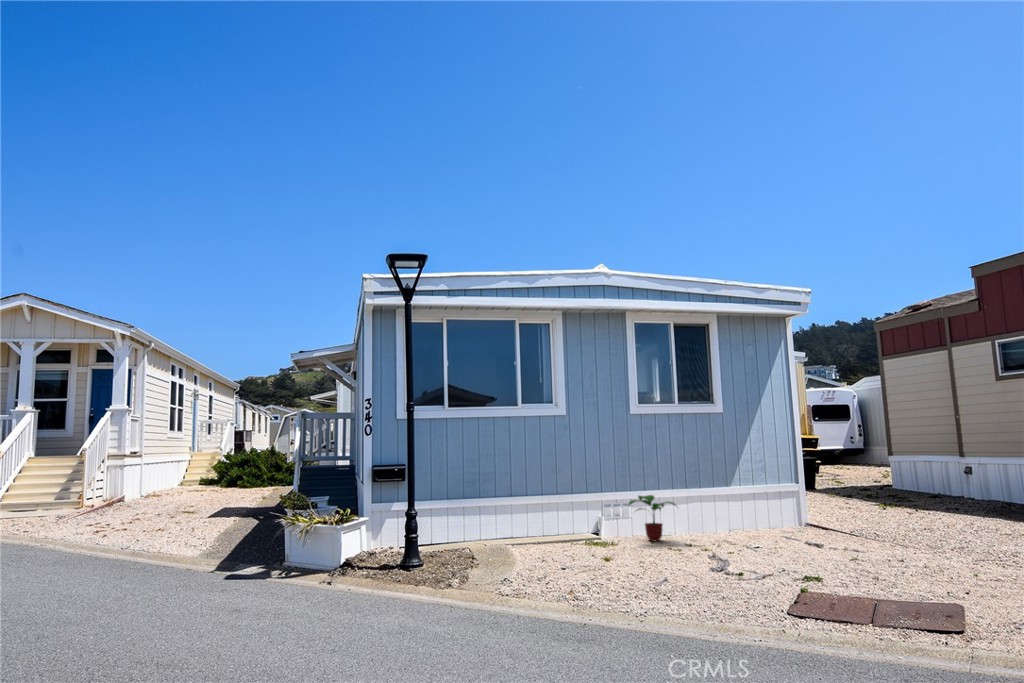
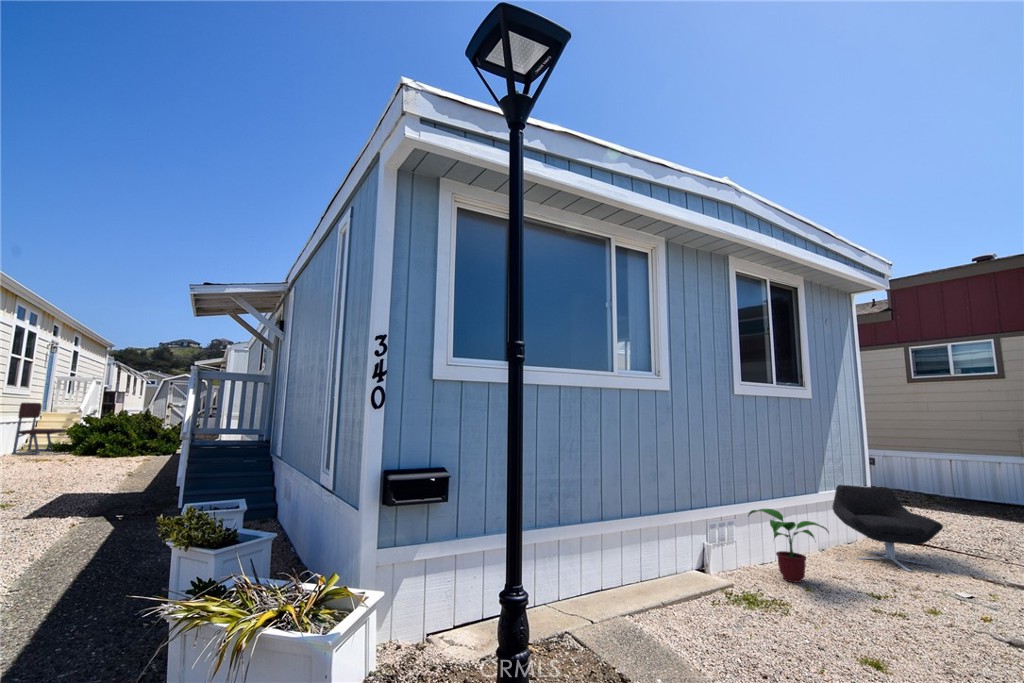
bench: none [181,444,213,487] -> present [11,403,65,455]
lounge chair: none [731,481,798,540] -> present [832,485,943,572]

